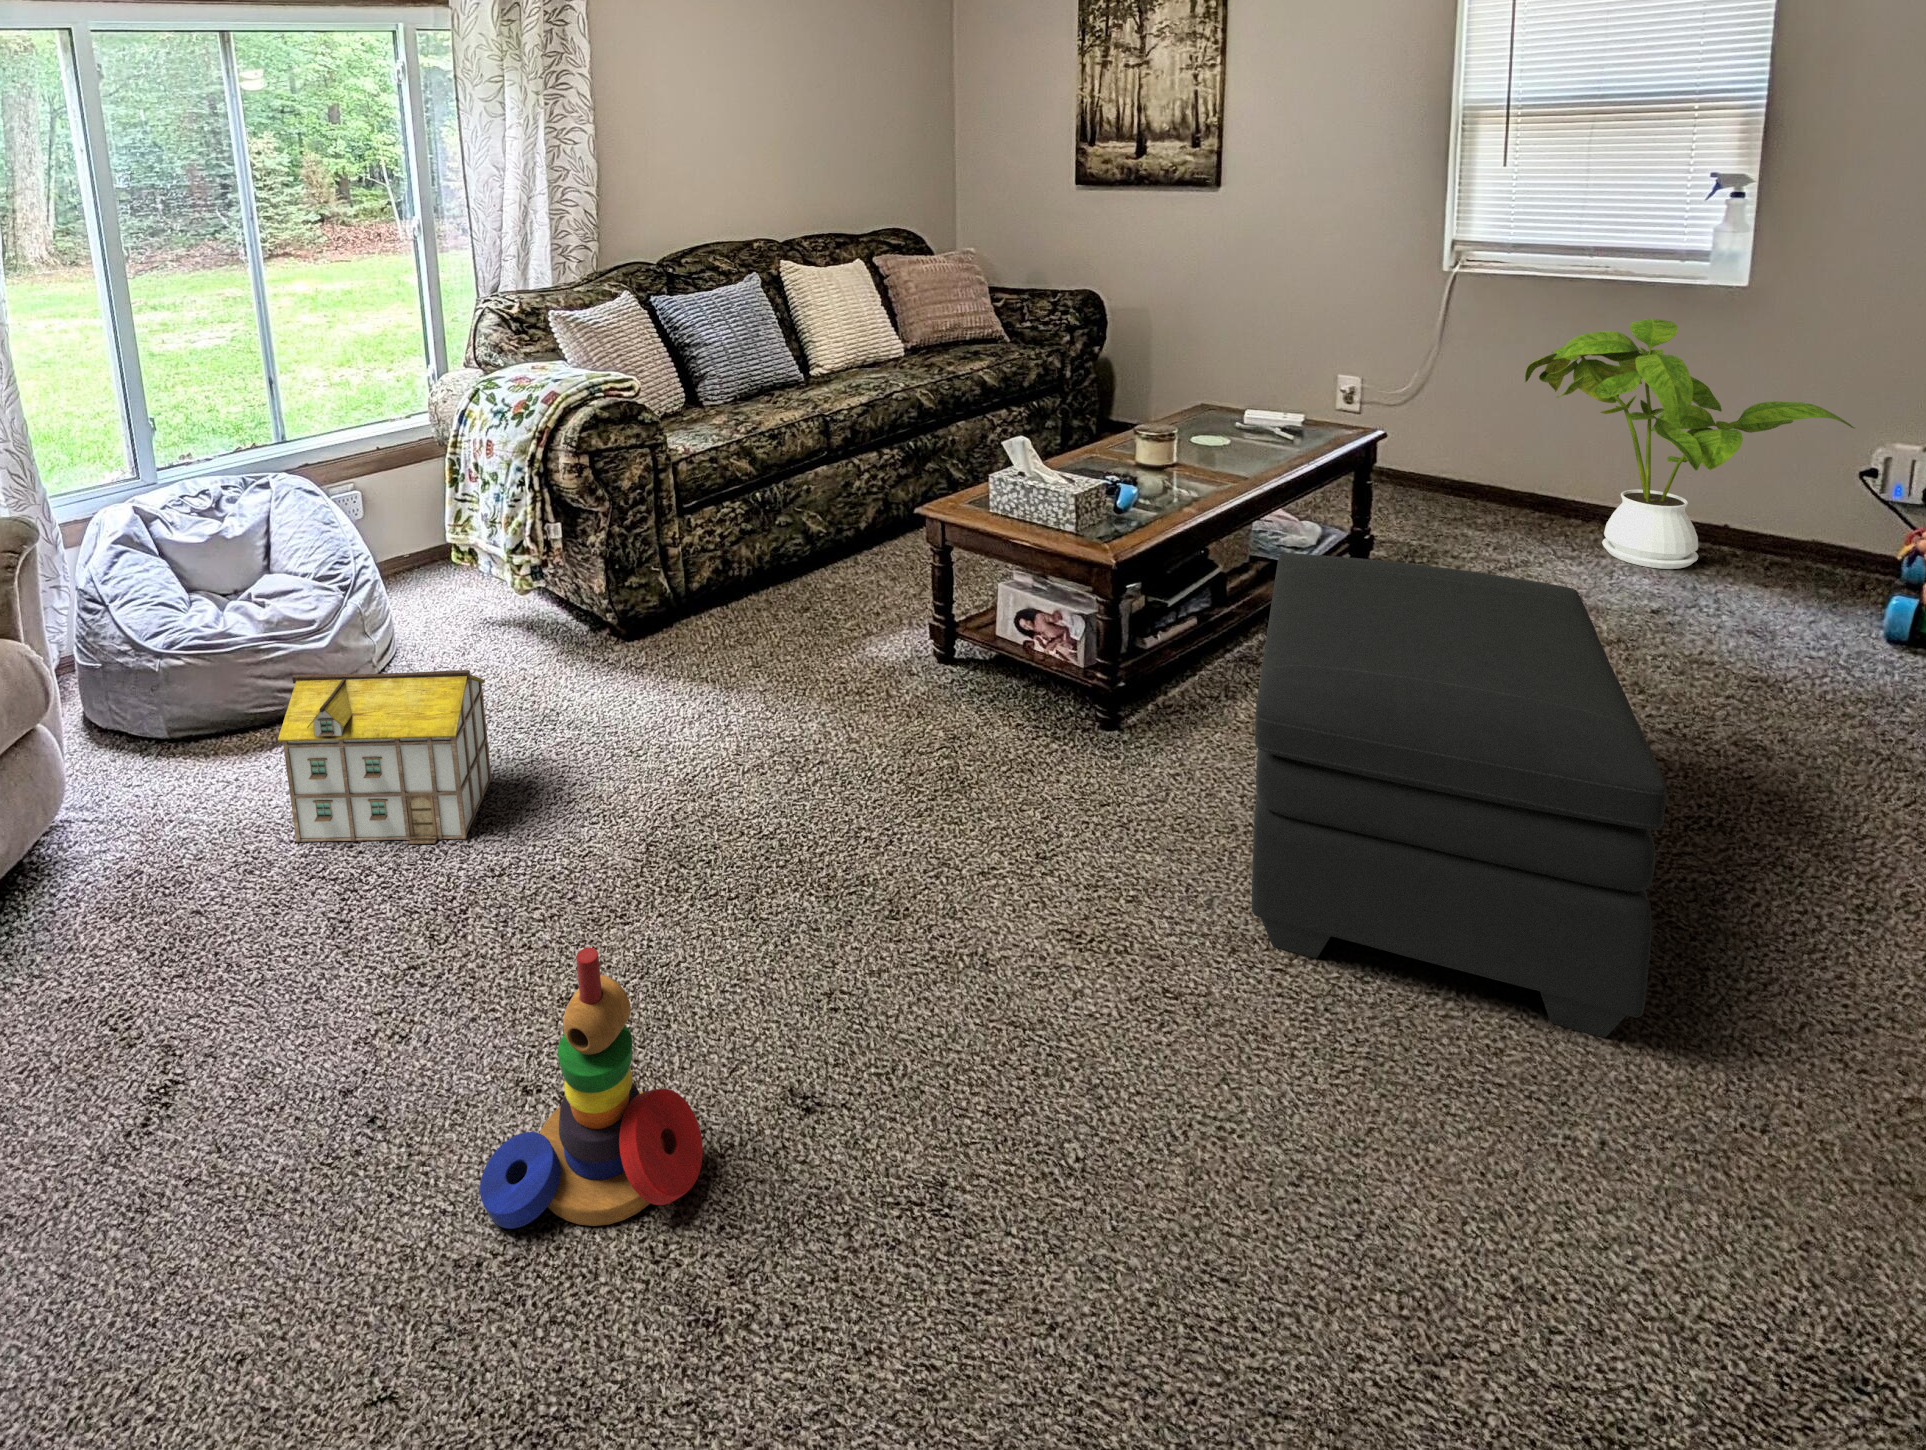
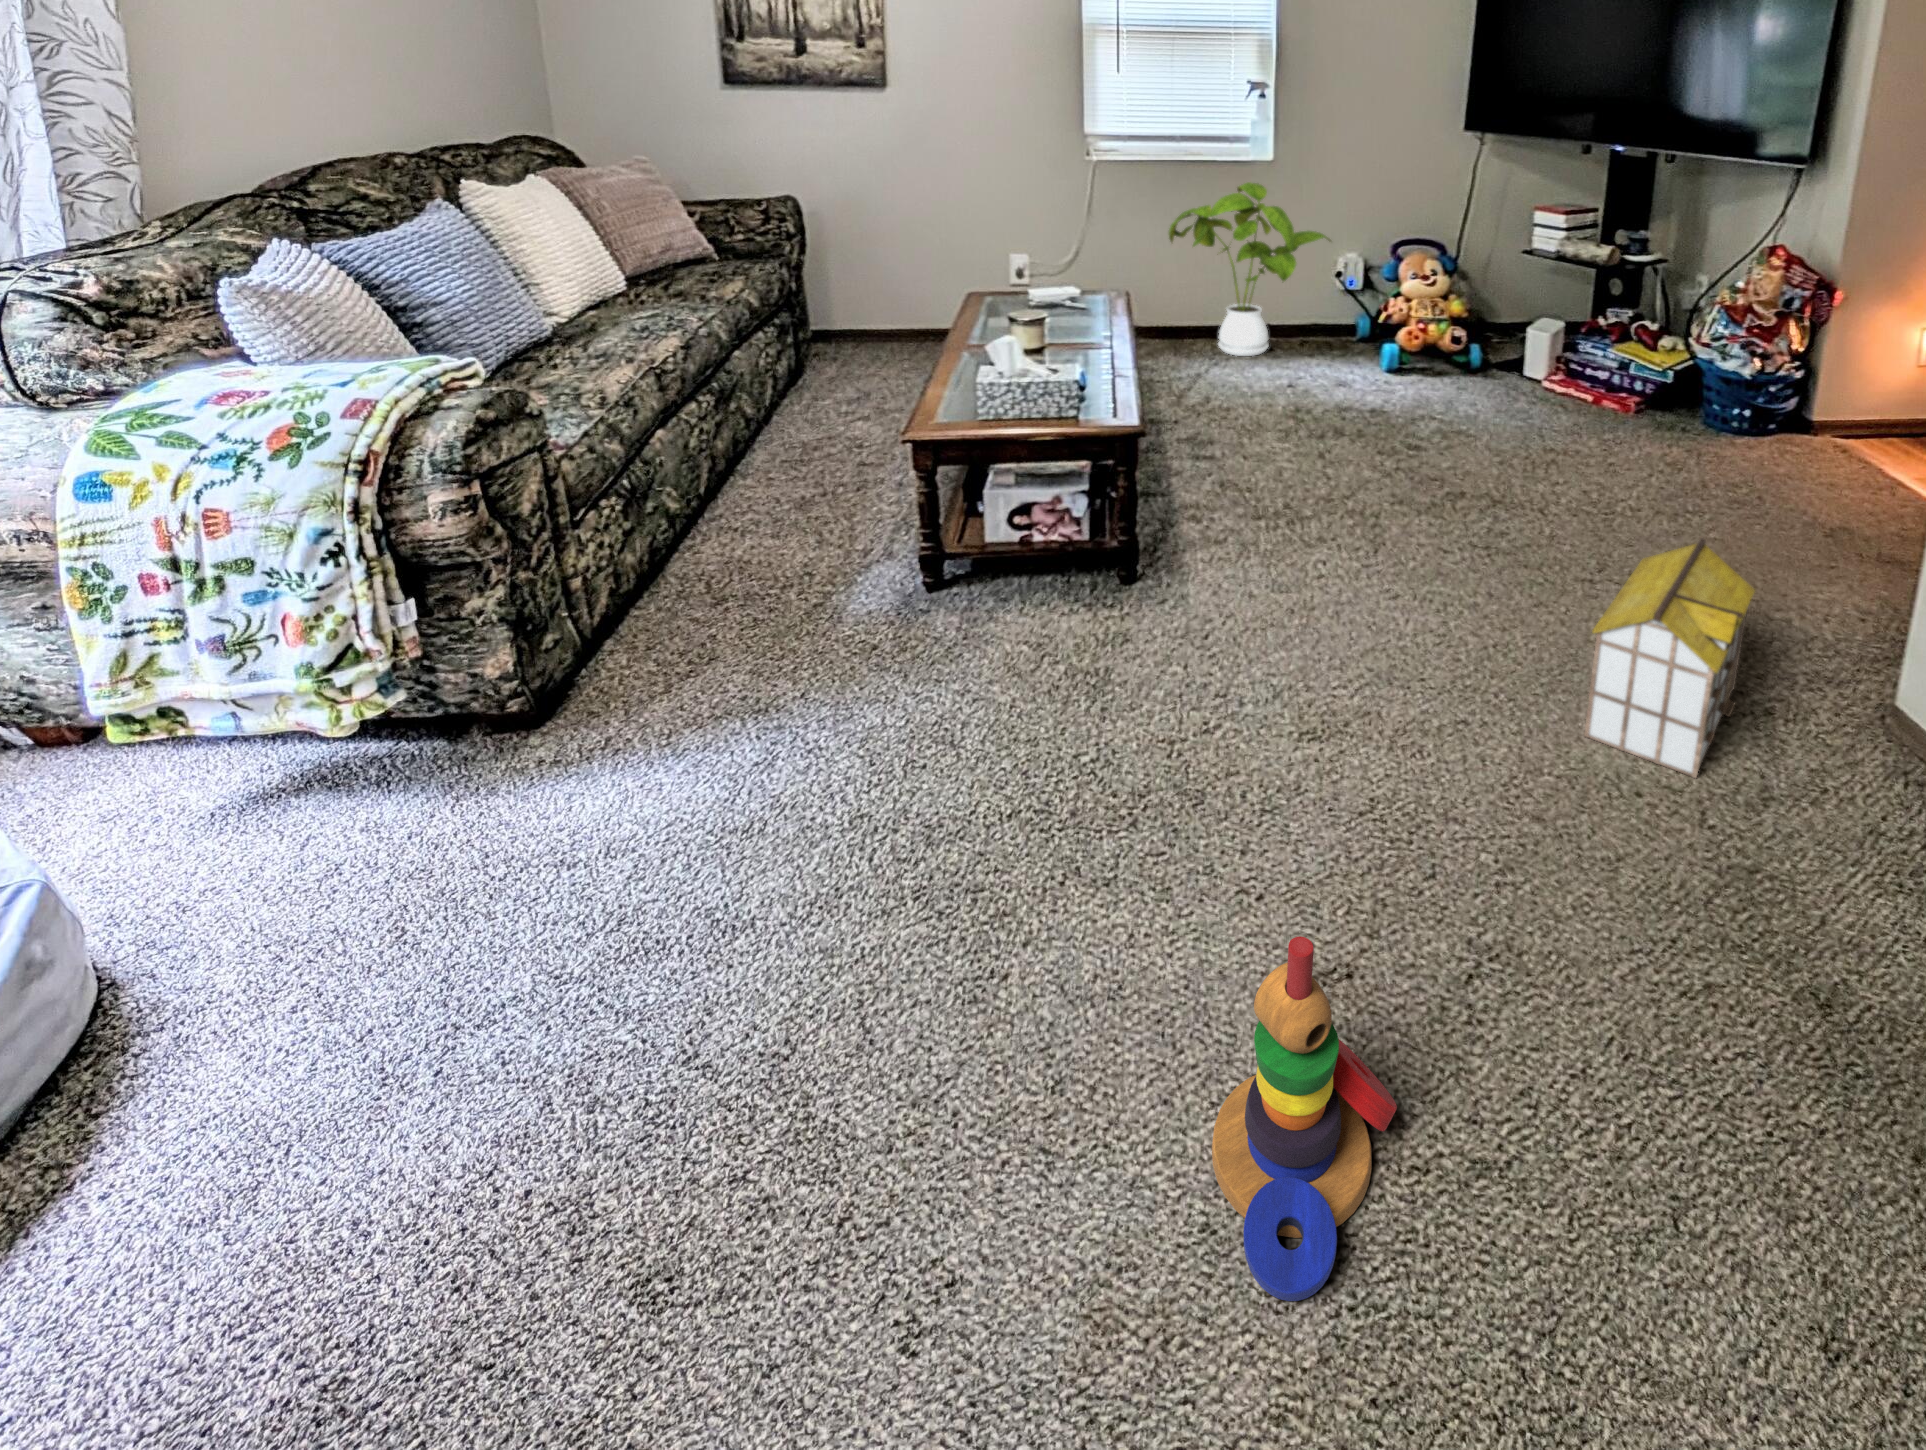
ottoman: present [1251,553,1667,1038] -> none [1226,360,1577,659]
toy house: present [278,670,492,844] -> present [1584,538,1755,778]

